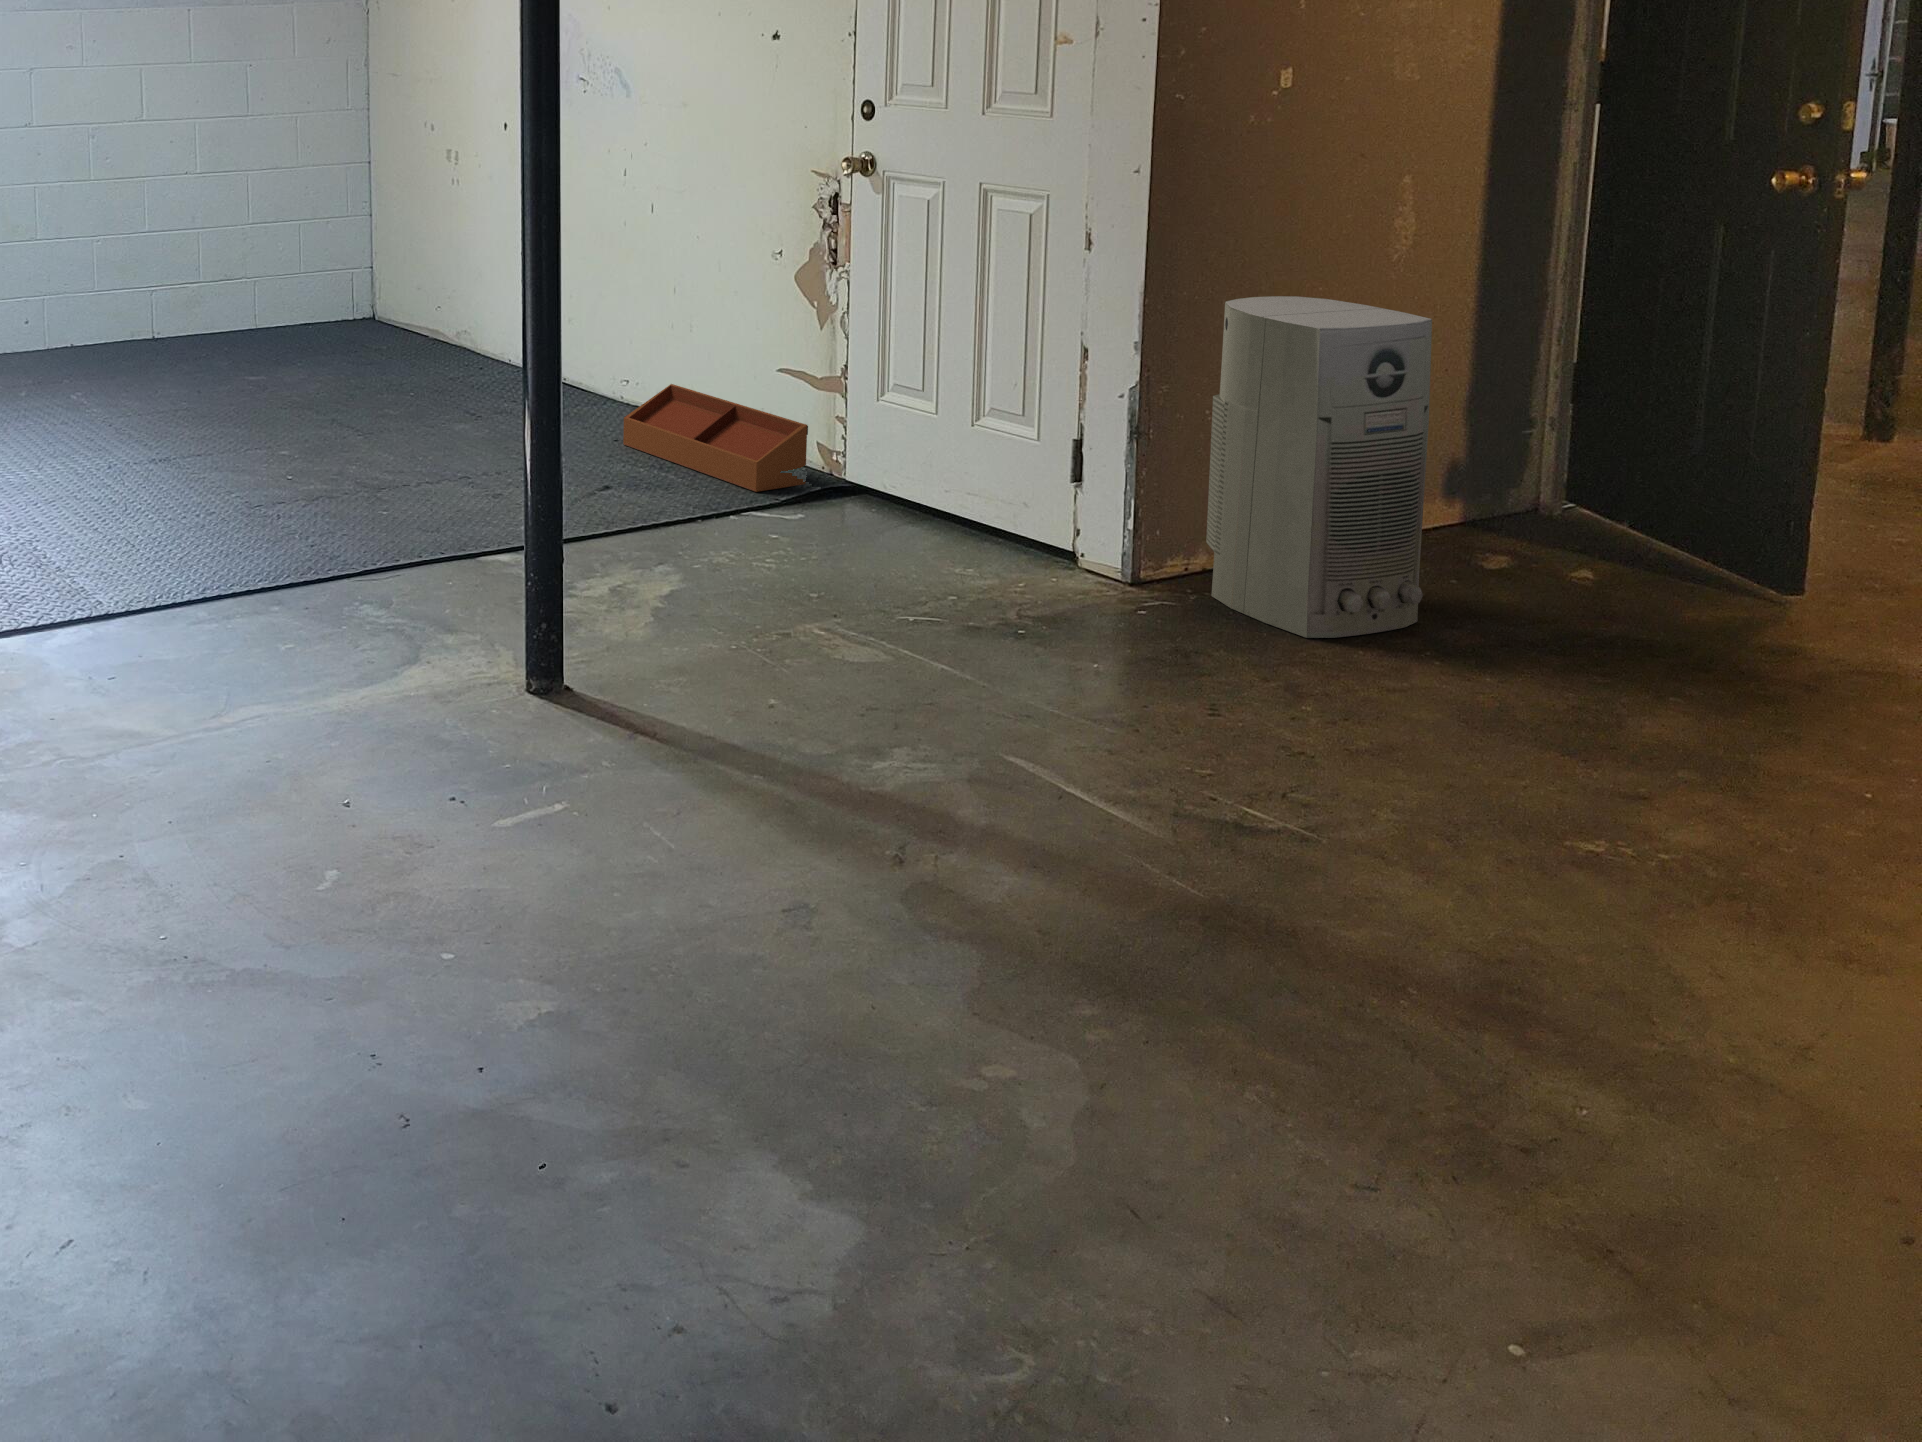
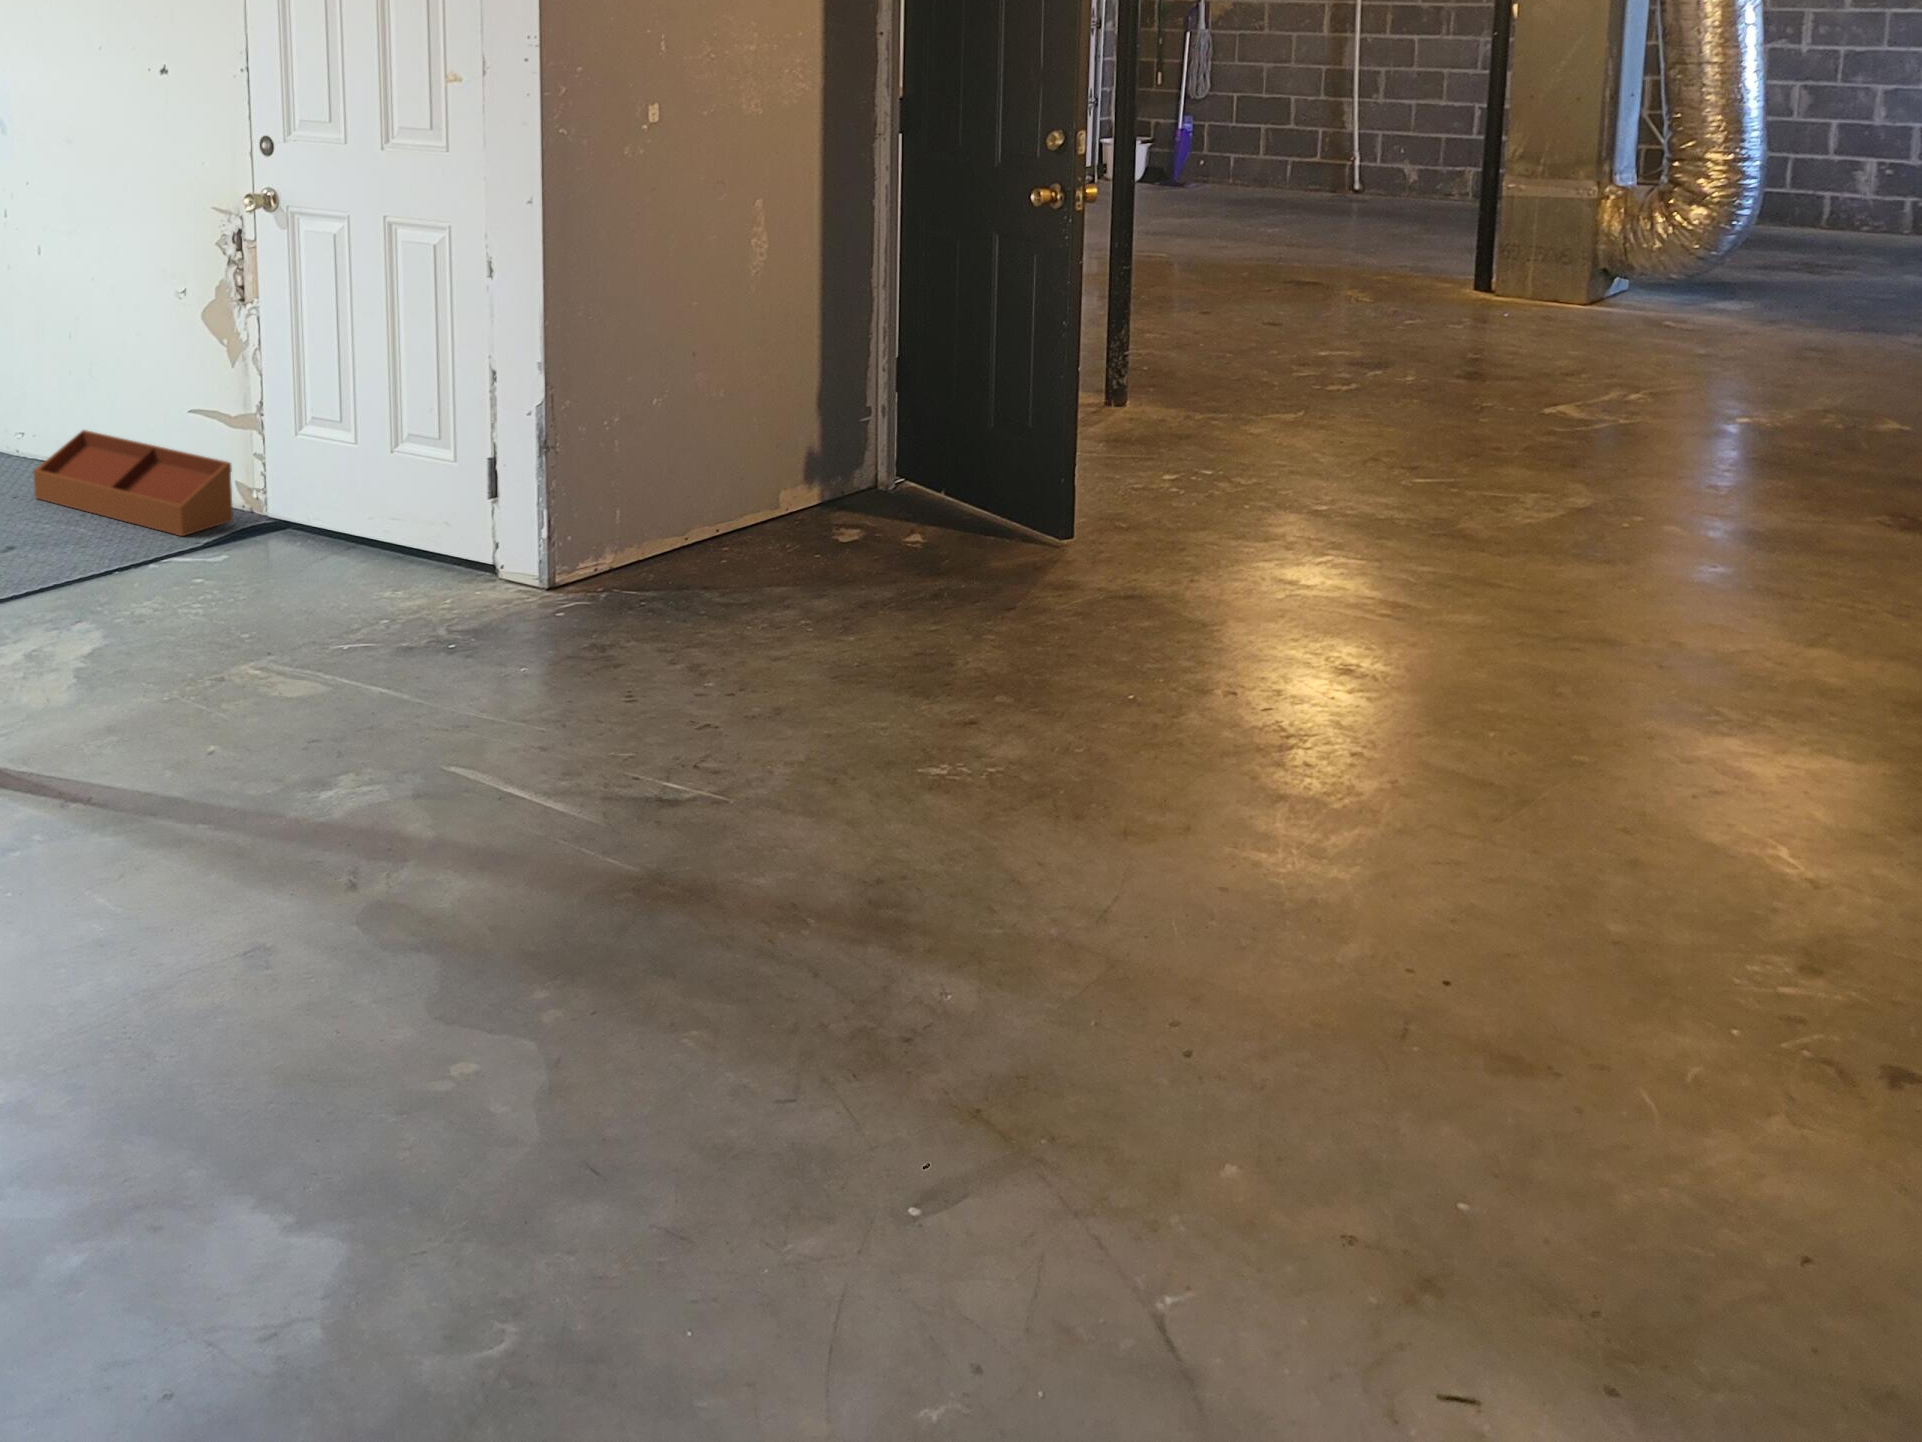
air purifier: present [1206,296,1432,638] -> none [611,310,797,621]

